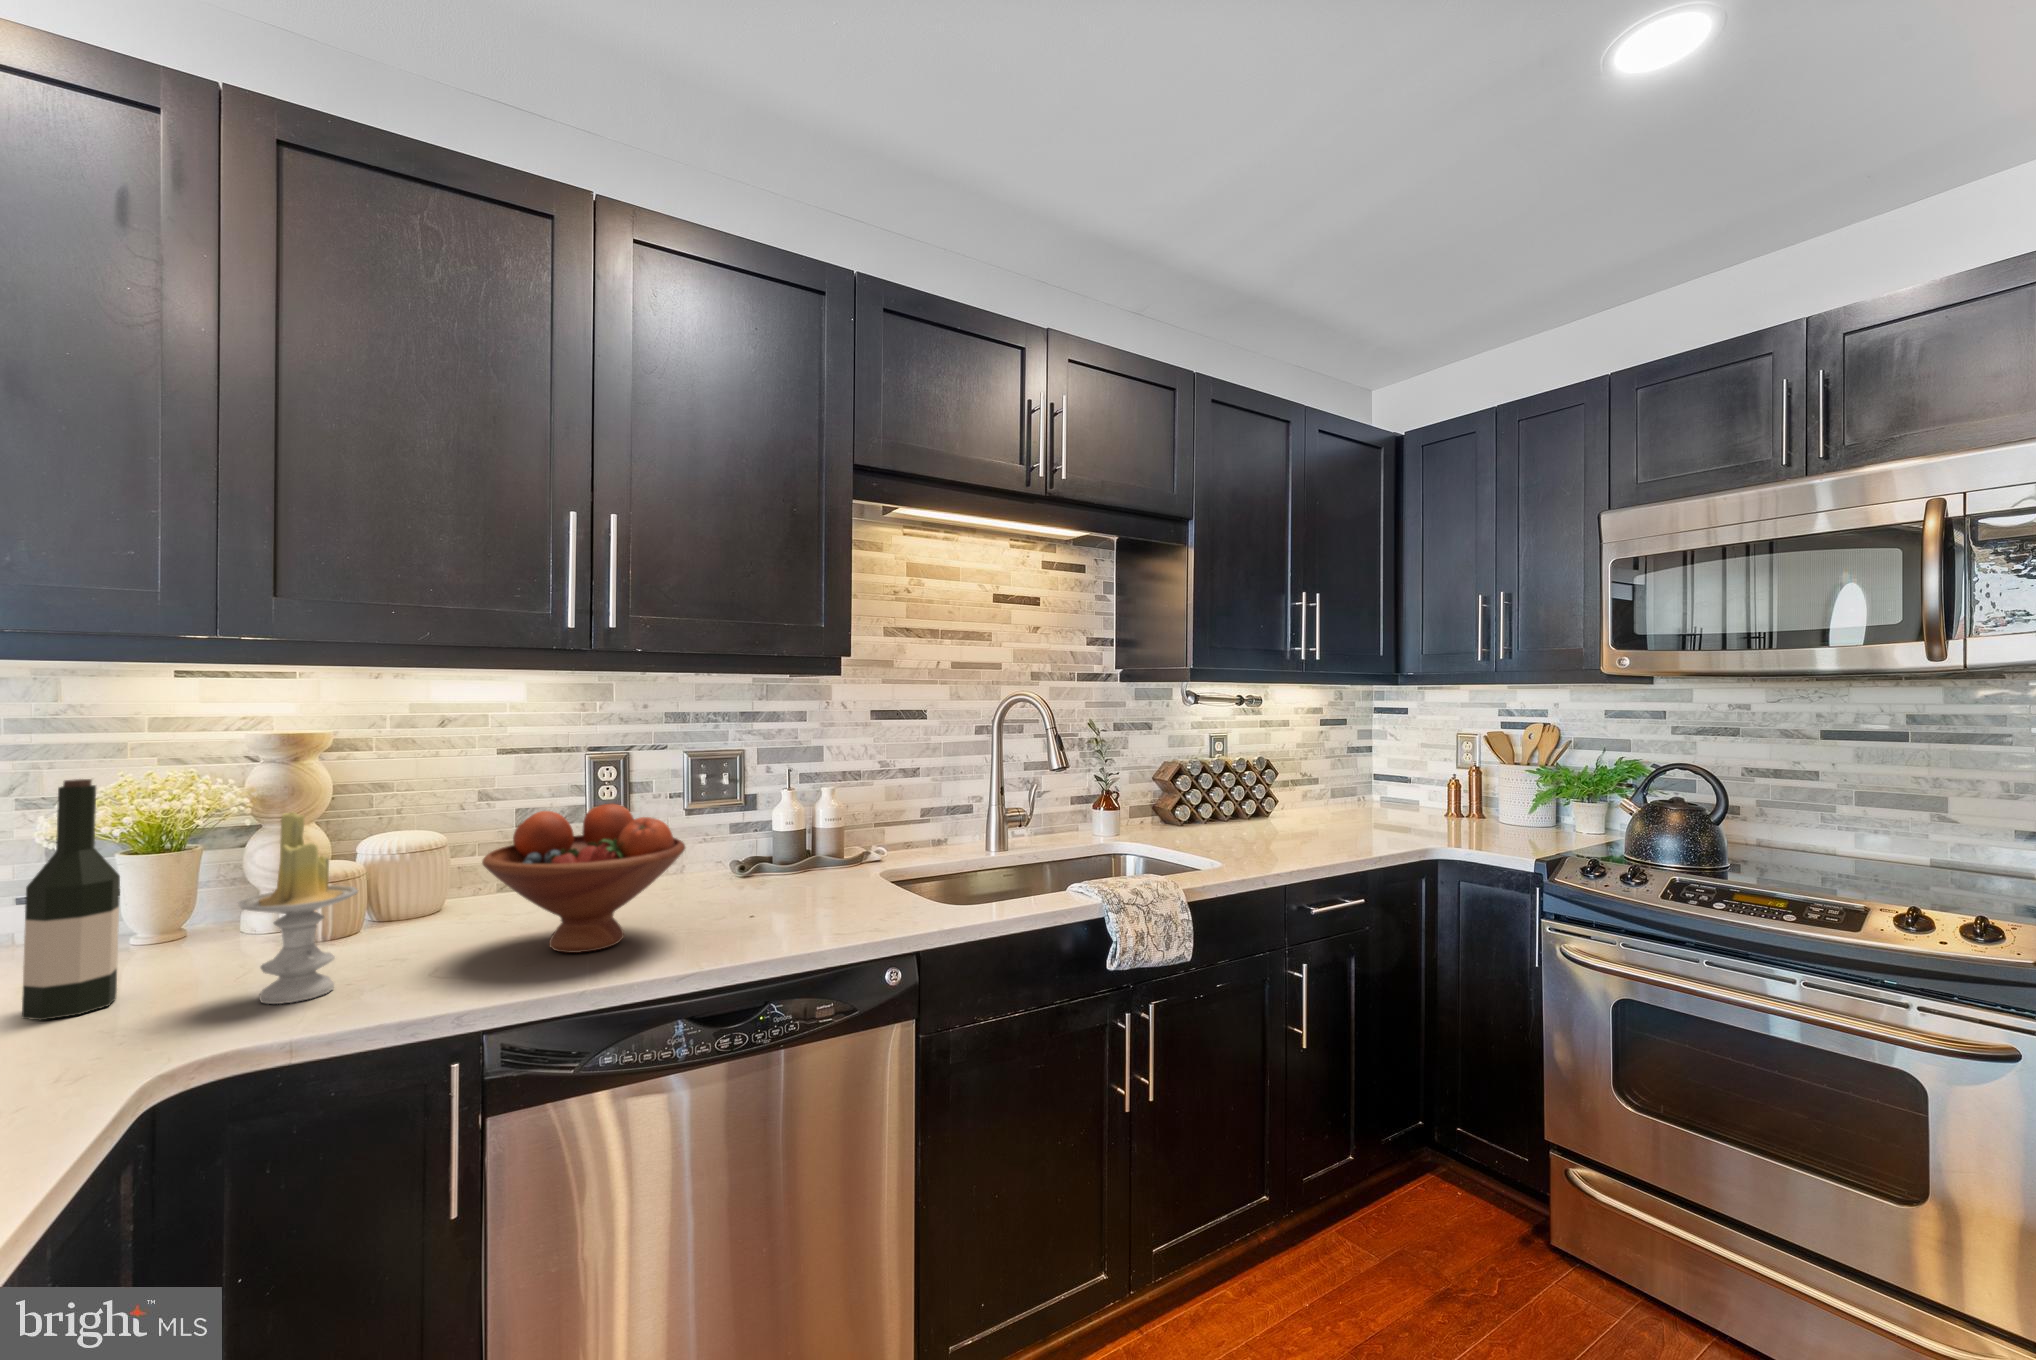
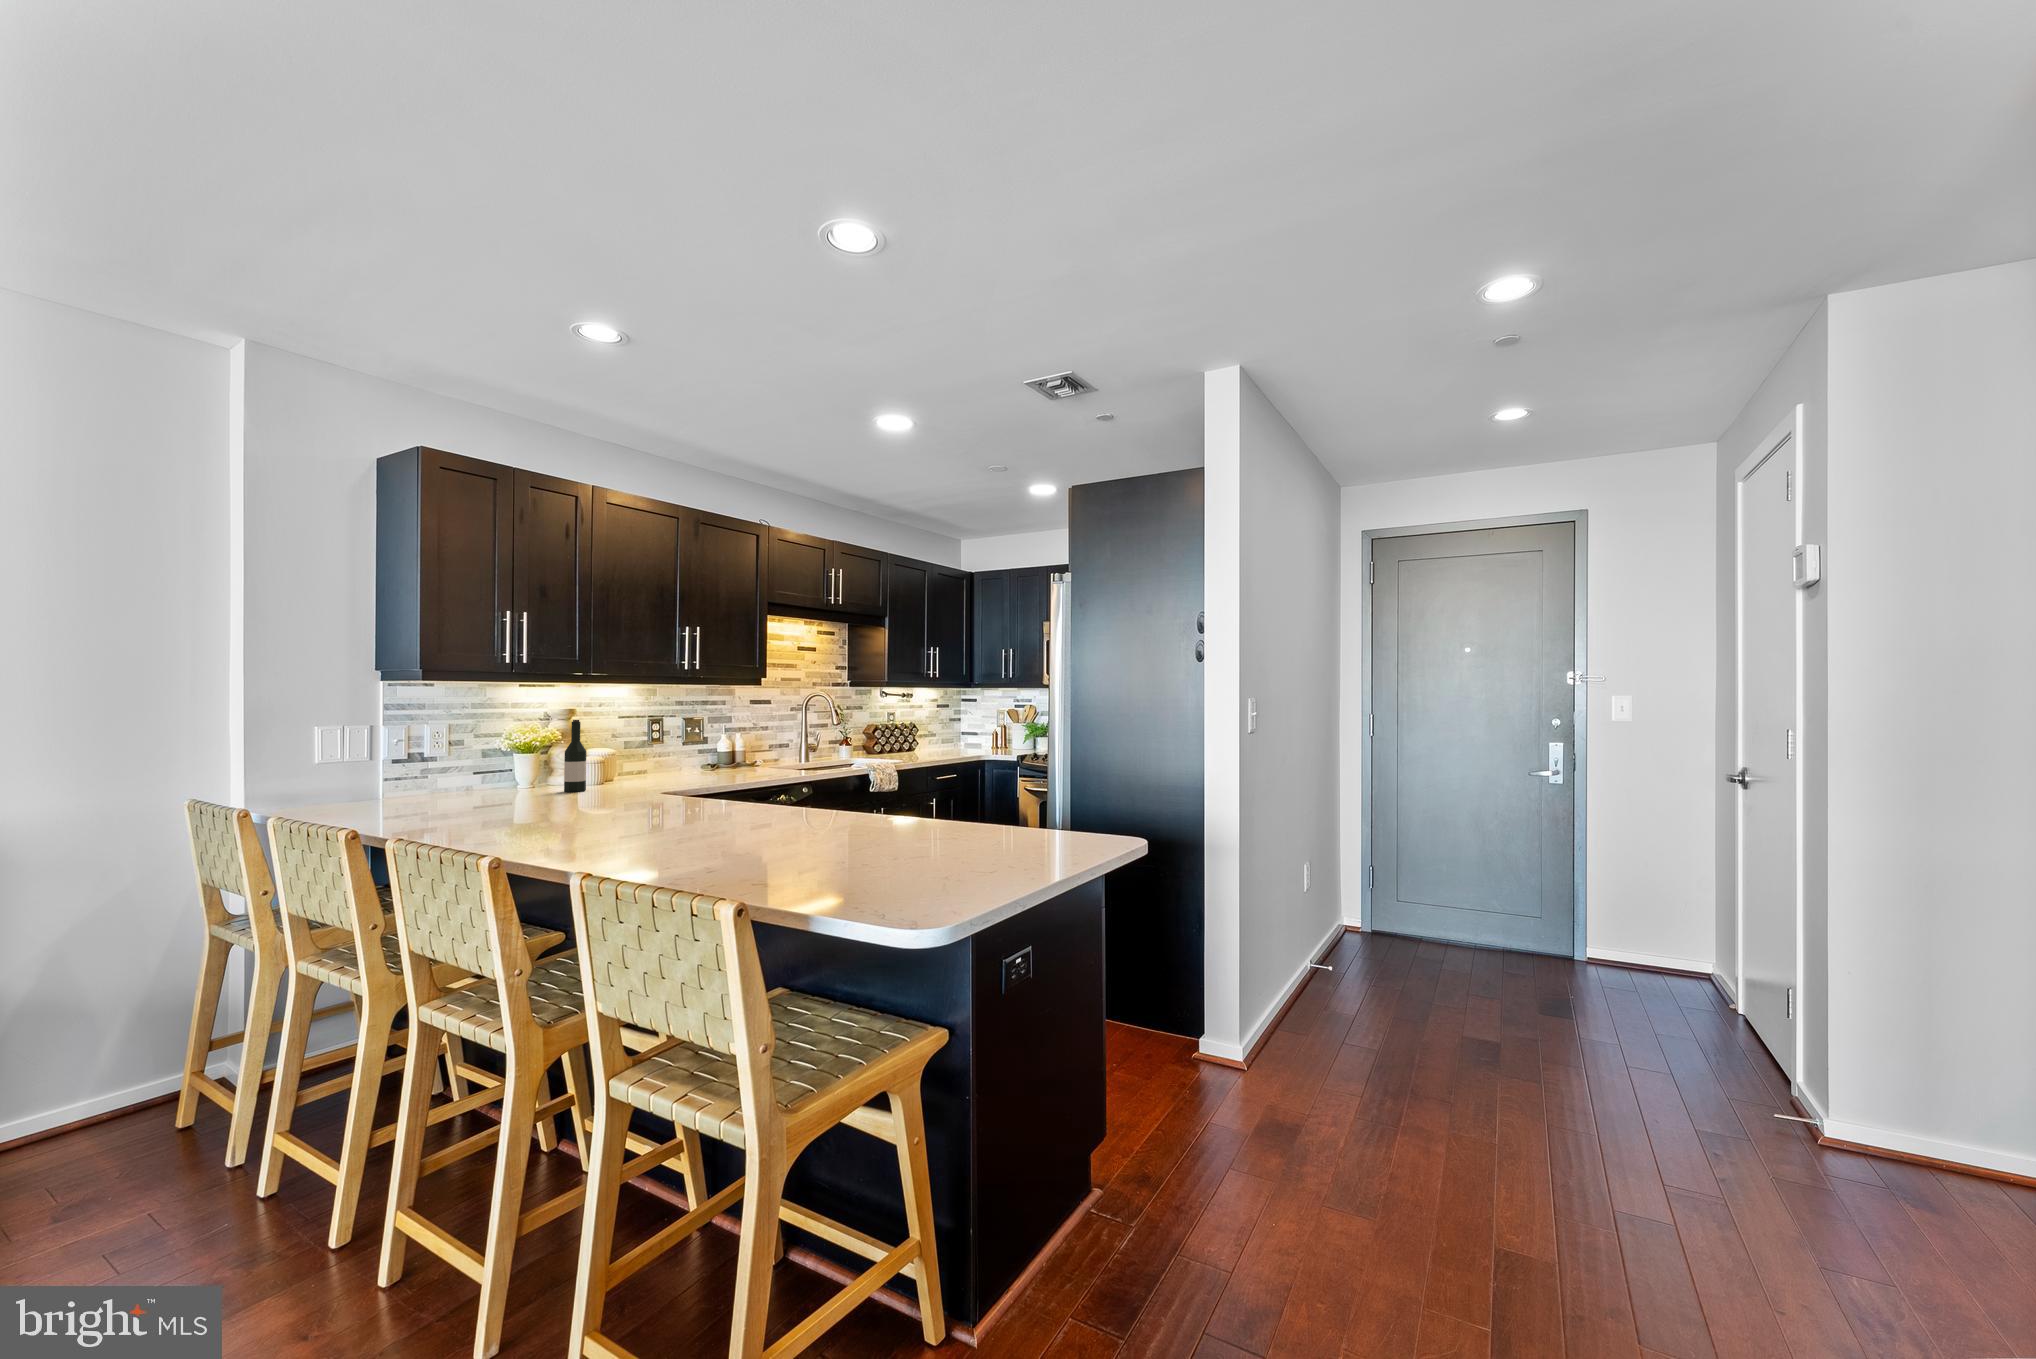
fruit bowl: present [482,804,685,953] -> none [668,733,734,780]
candle: present [238,812,358,1004] -> none [624,730,655,788]

